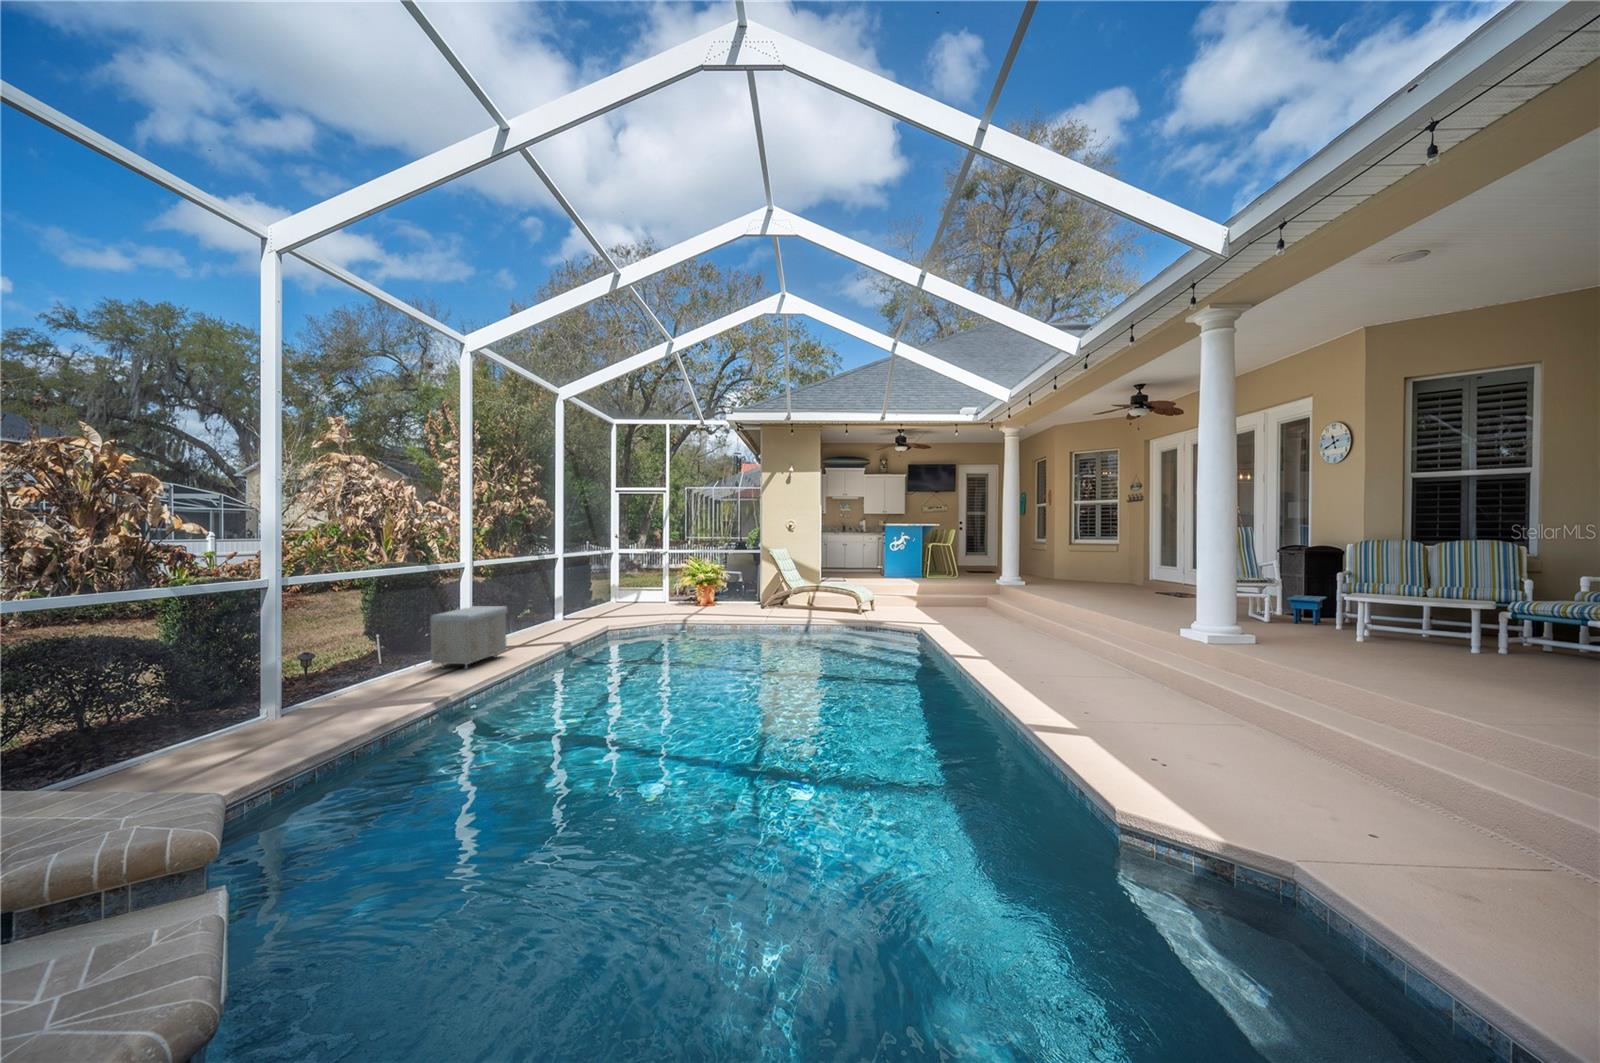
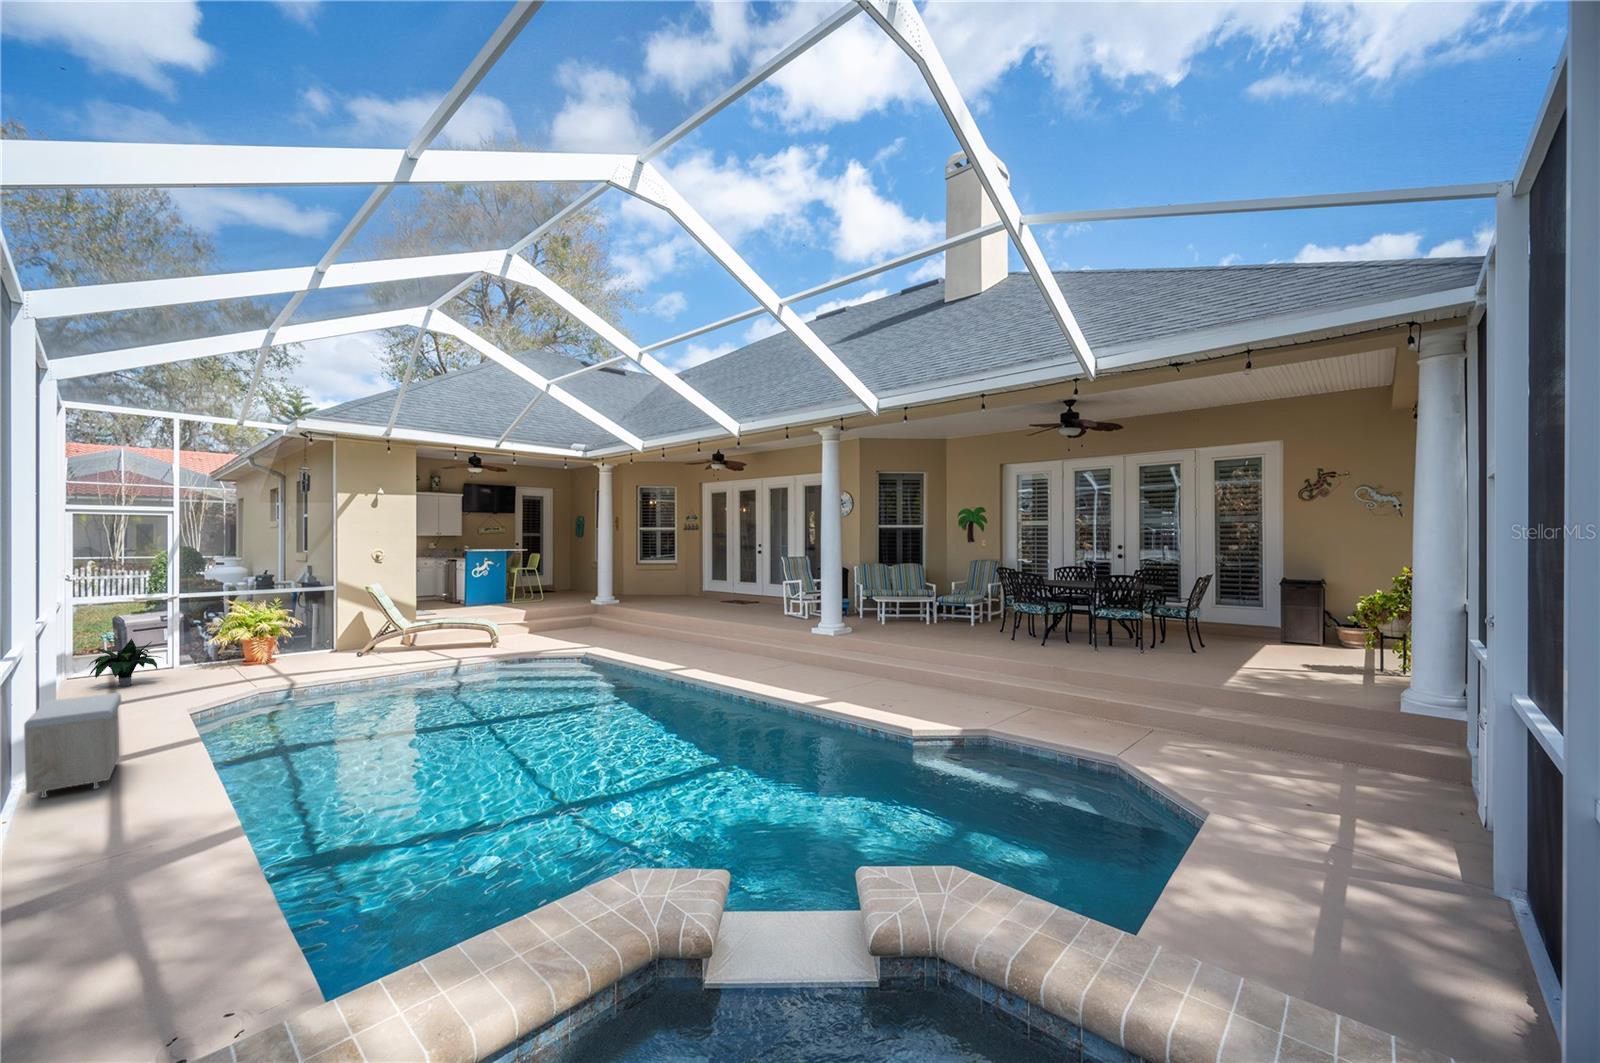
potted plant: none [600,577,642,610] -> present [89,639,161,687]

